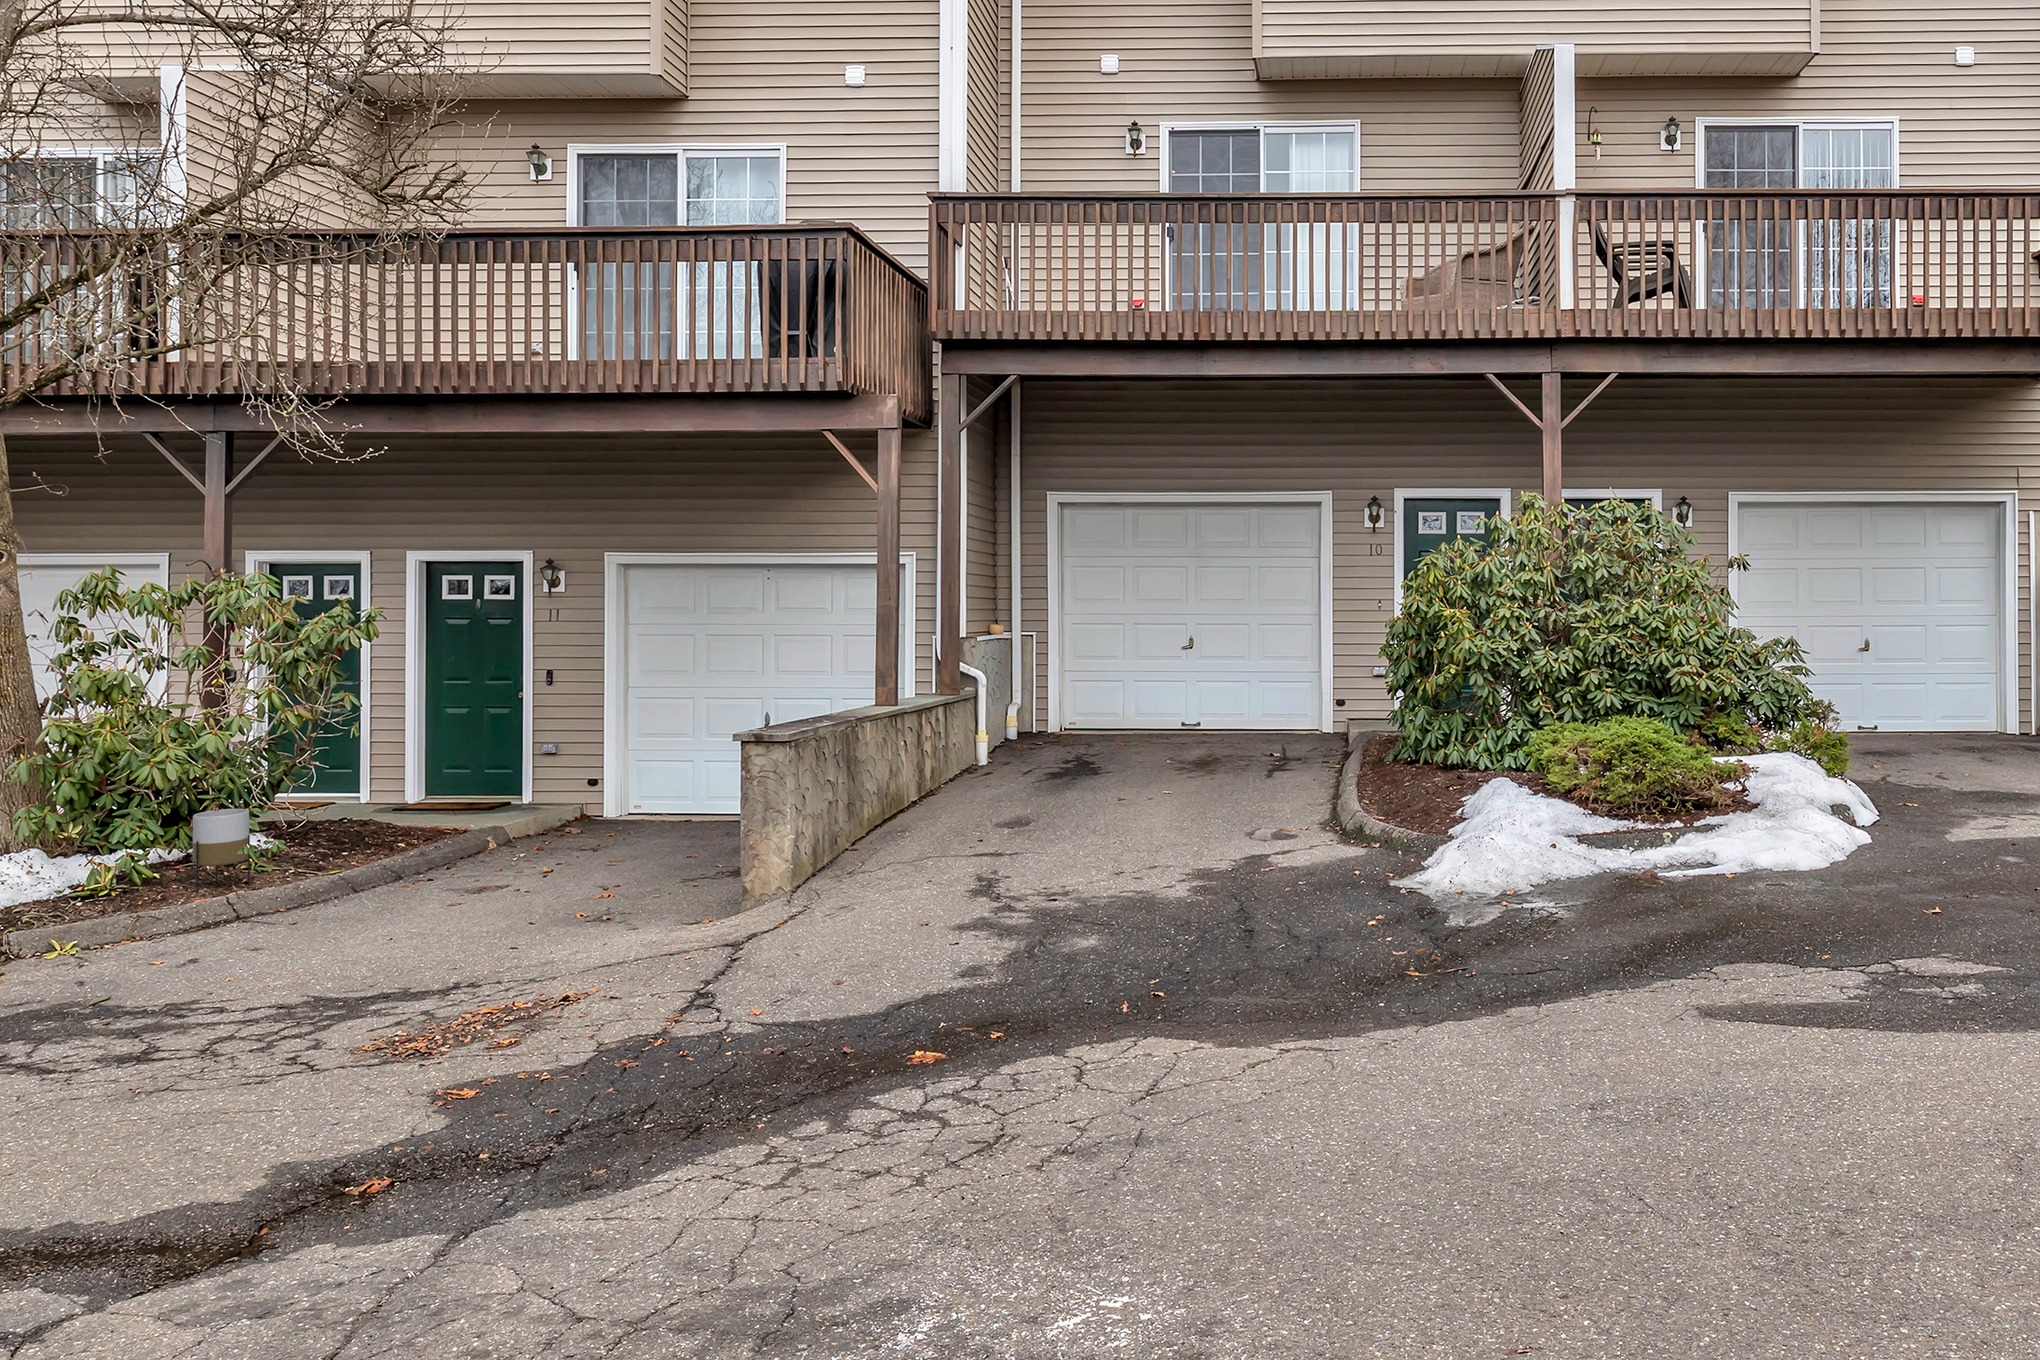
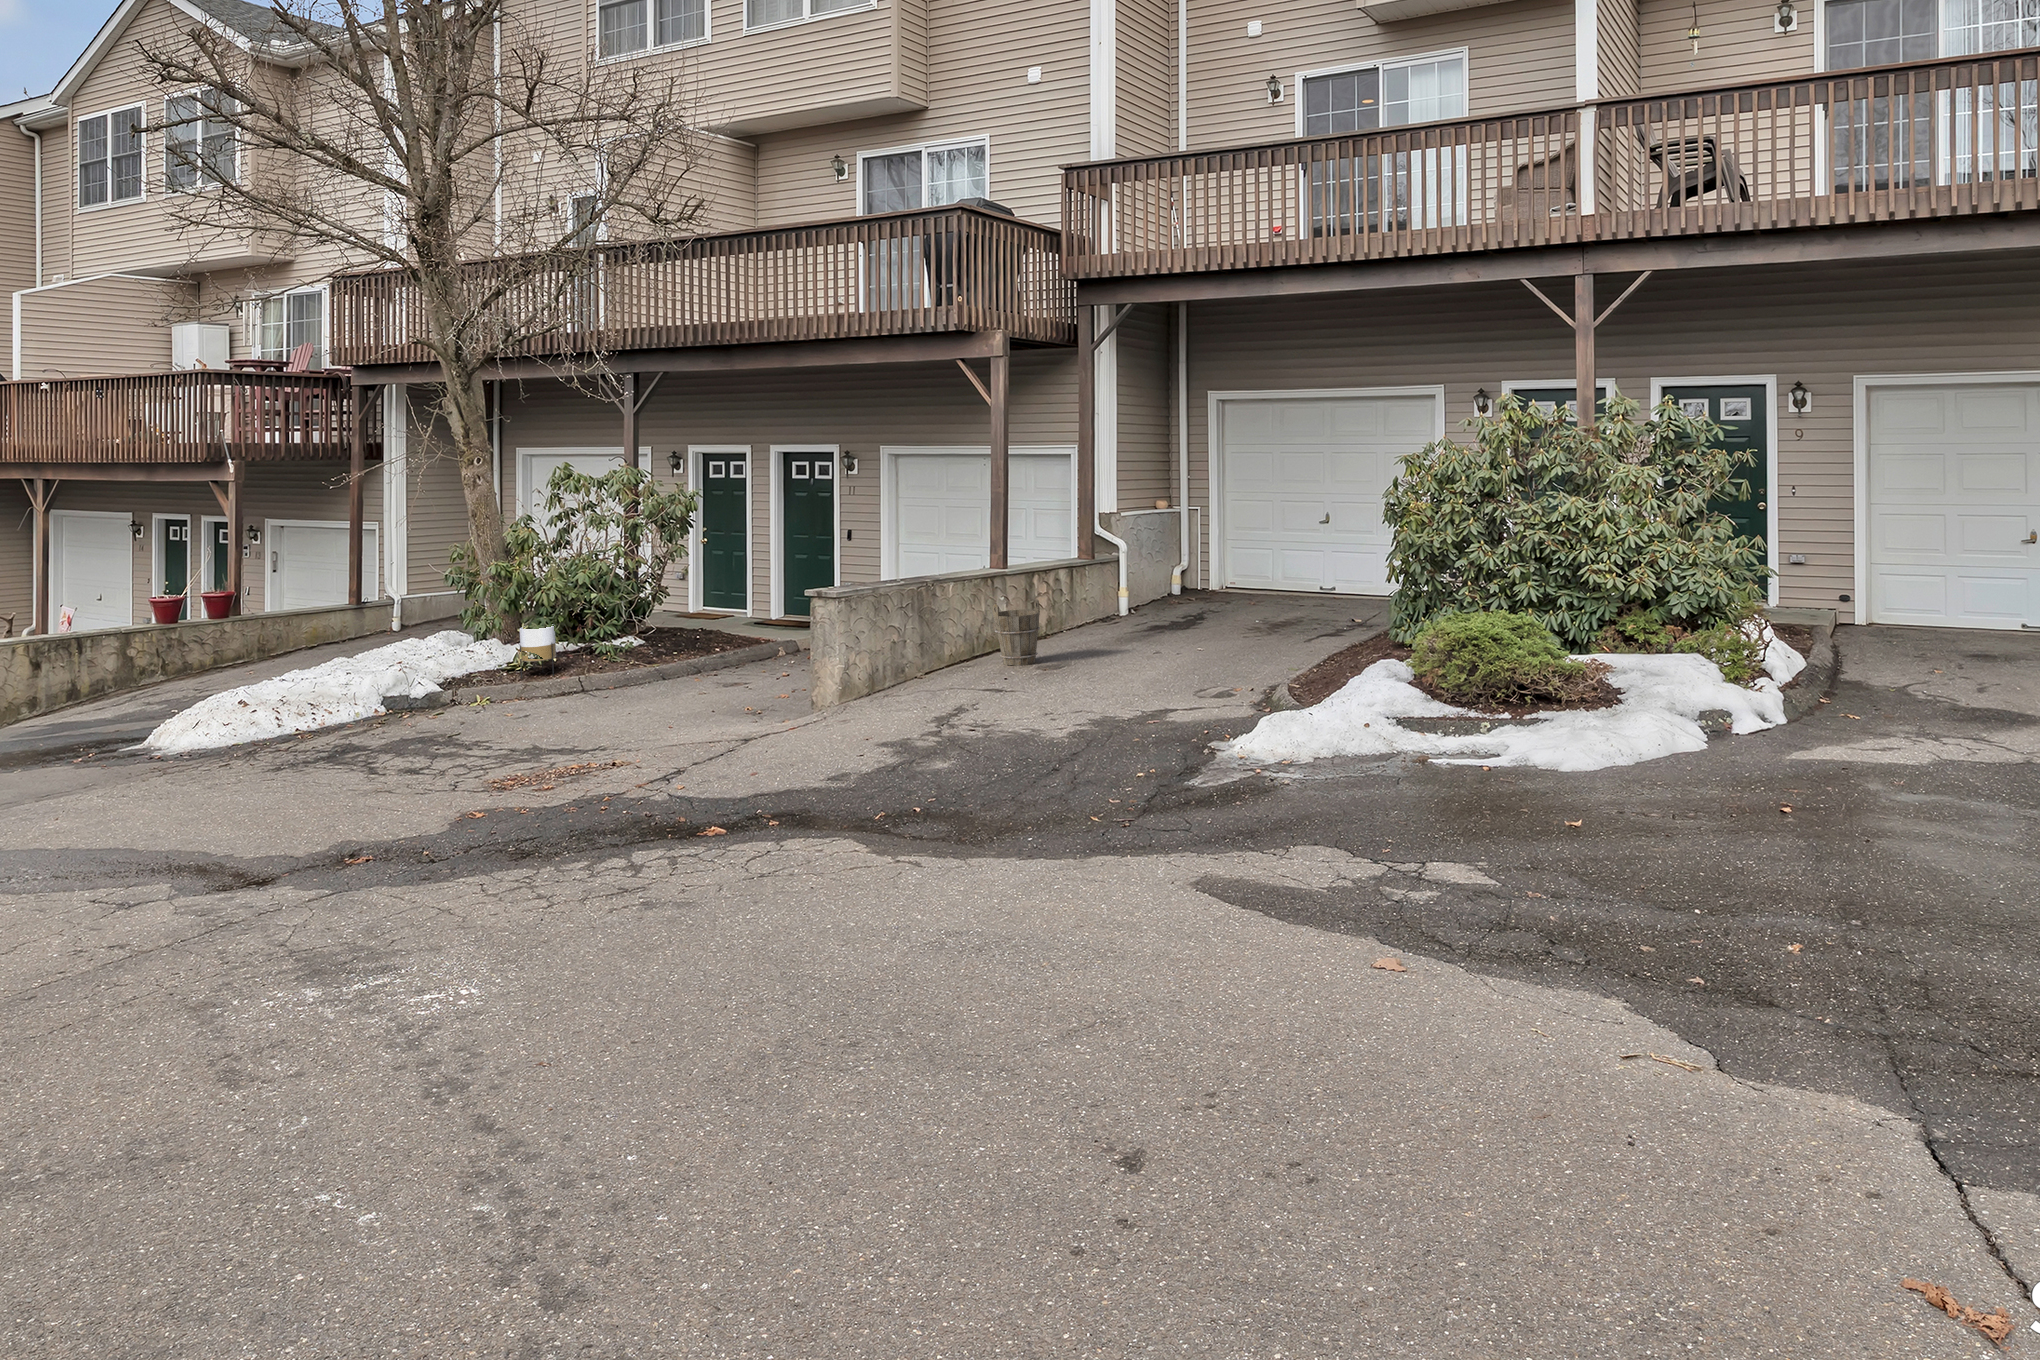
bucket: none [917,742,976,826] -> present [993,600,1040,666]

